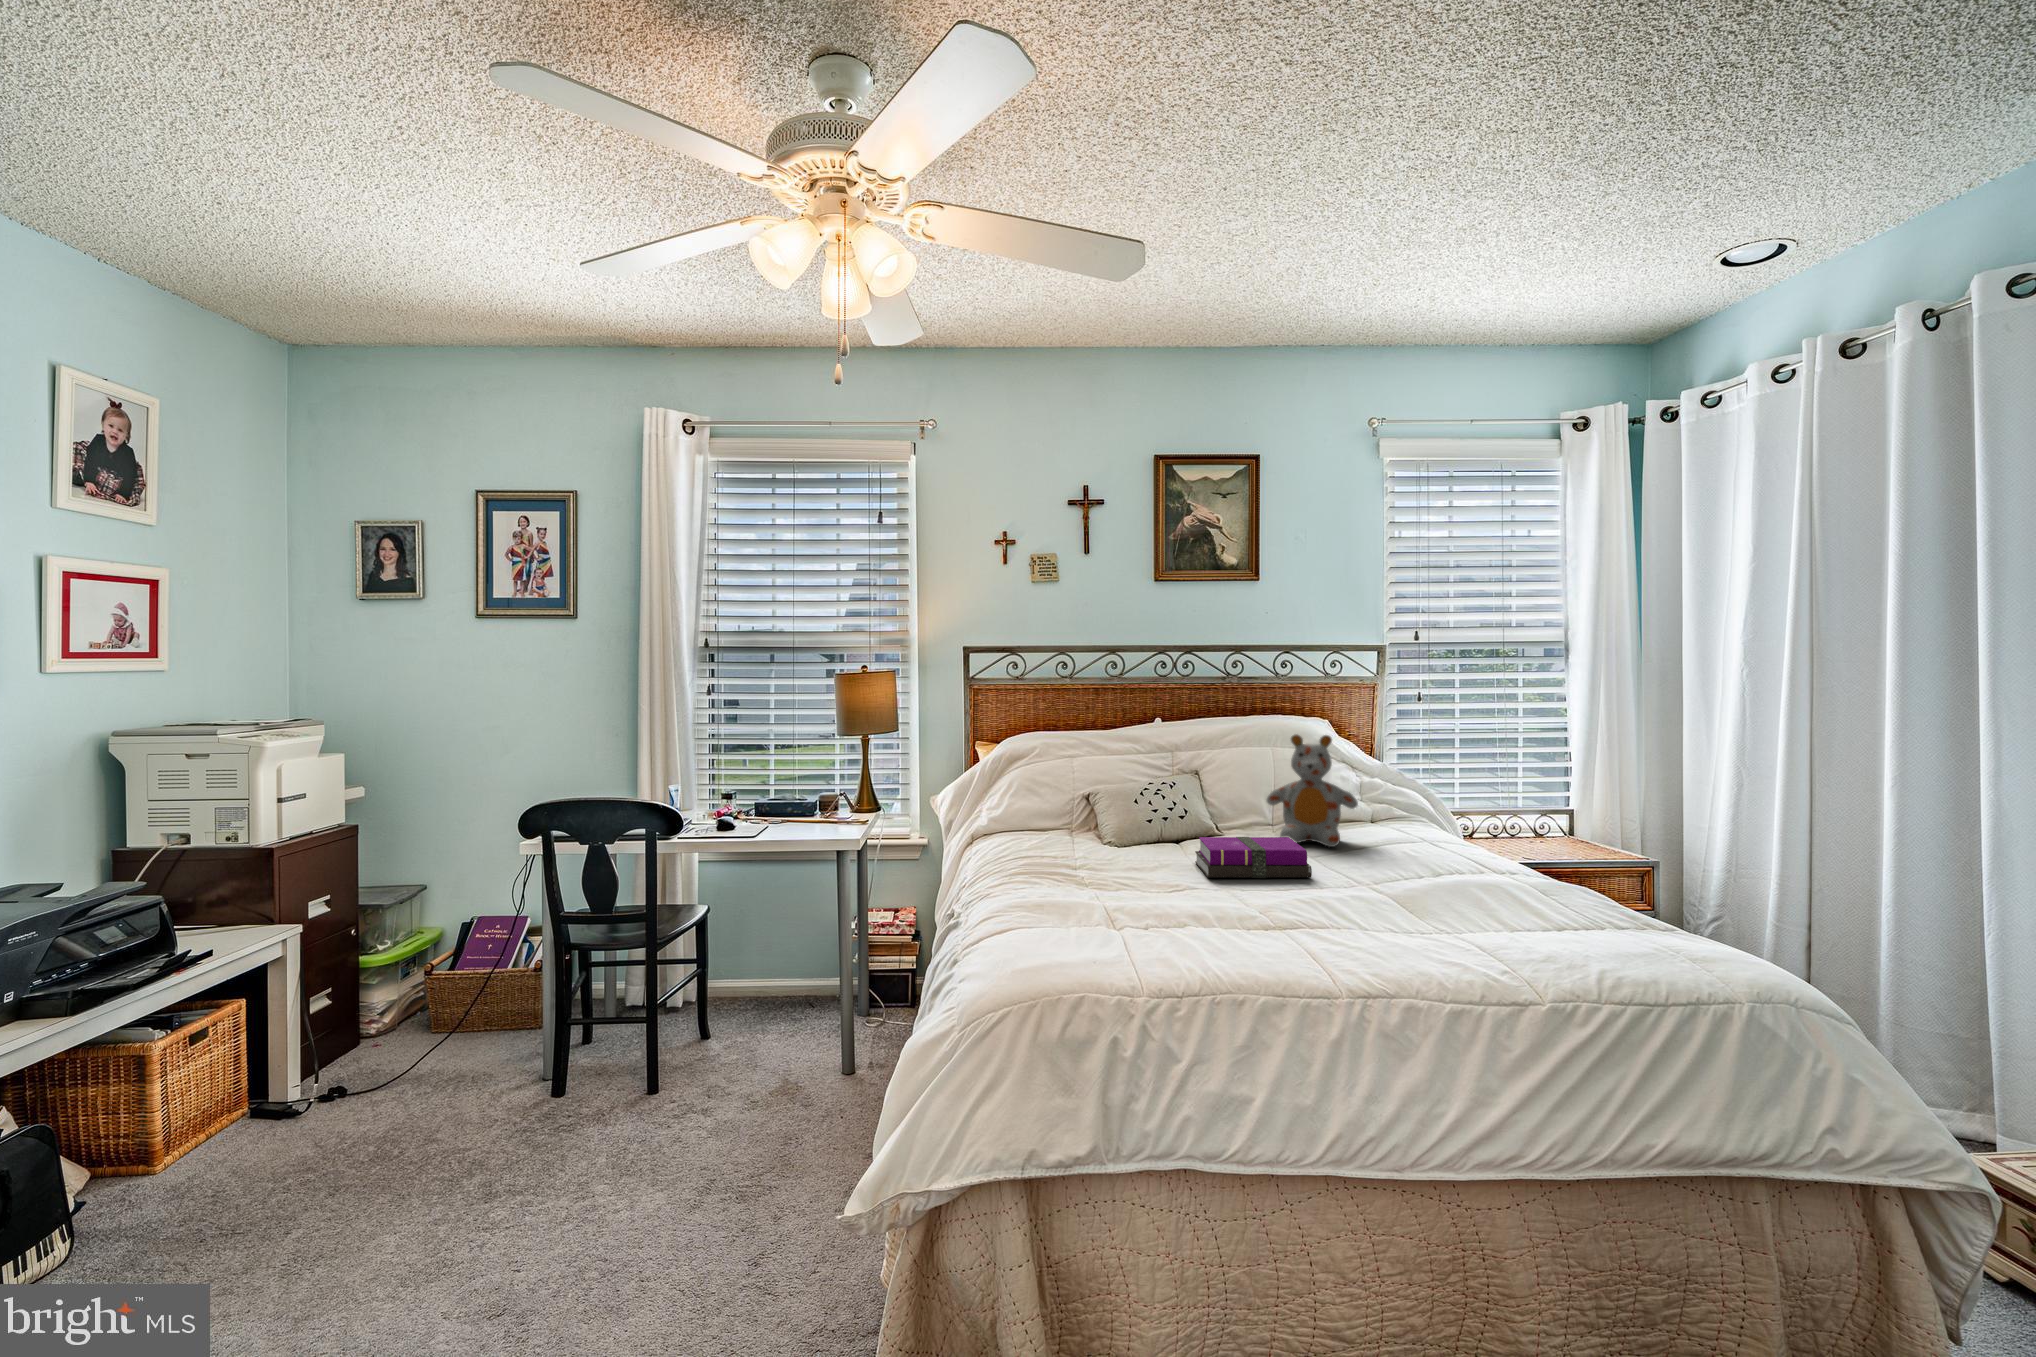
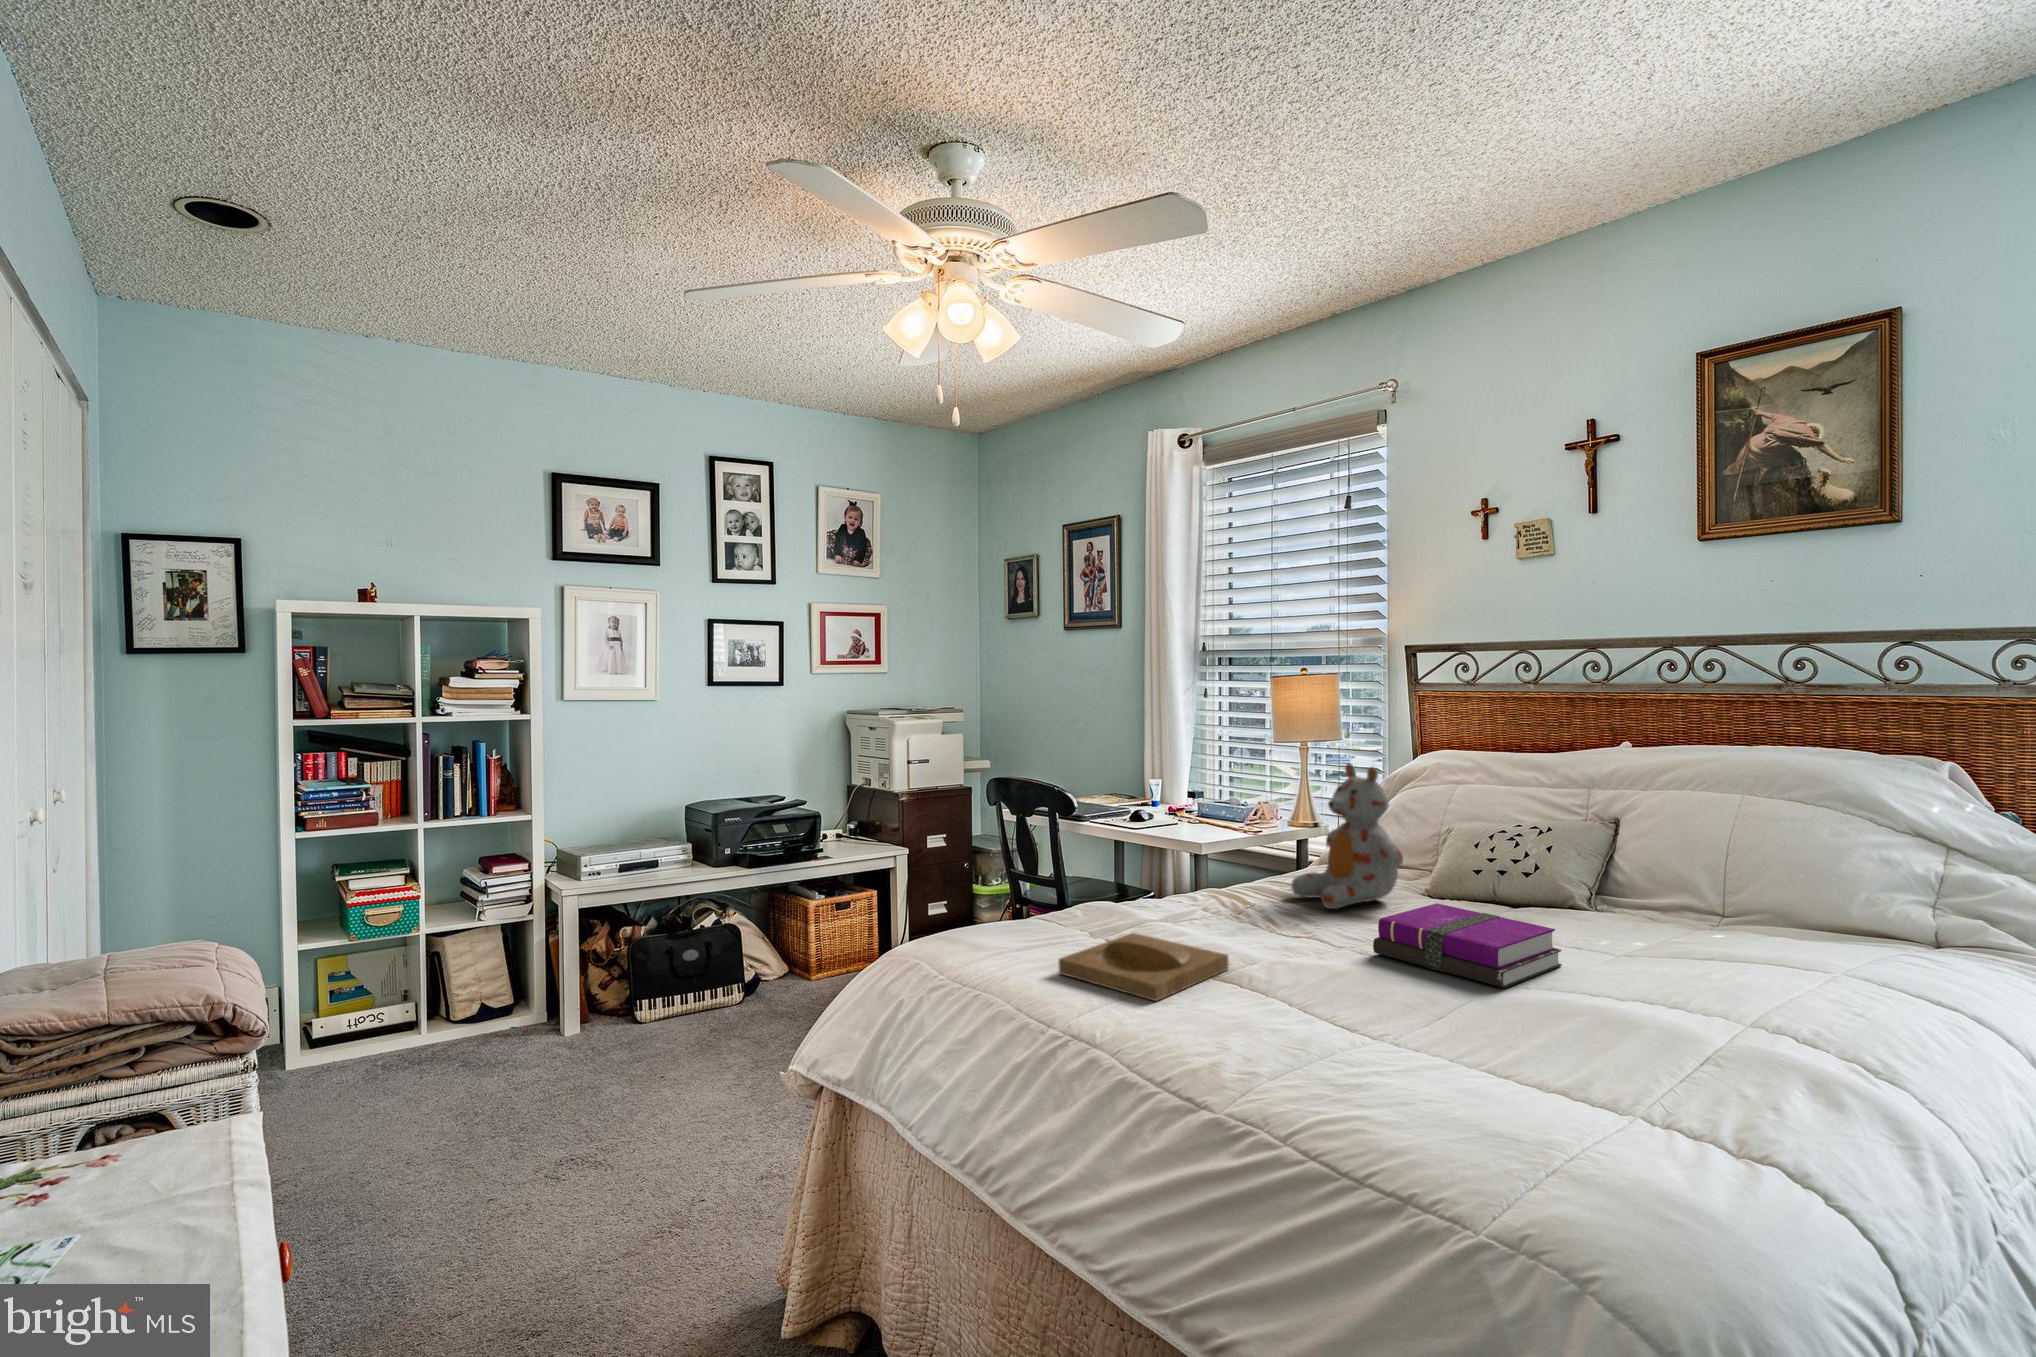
stuffed bear: present [1267,734,1358,847] -> present [1291,763,1403,909]
tray: none [1077,895,1215,941] -> present [1059,933,1229,1001]

